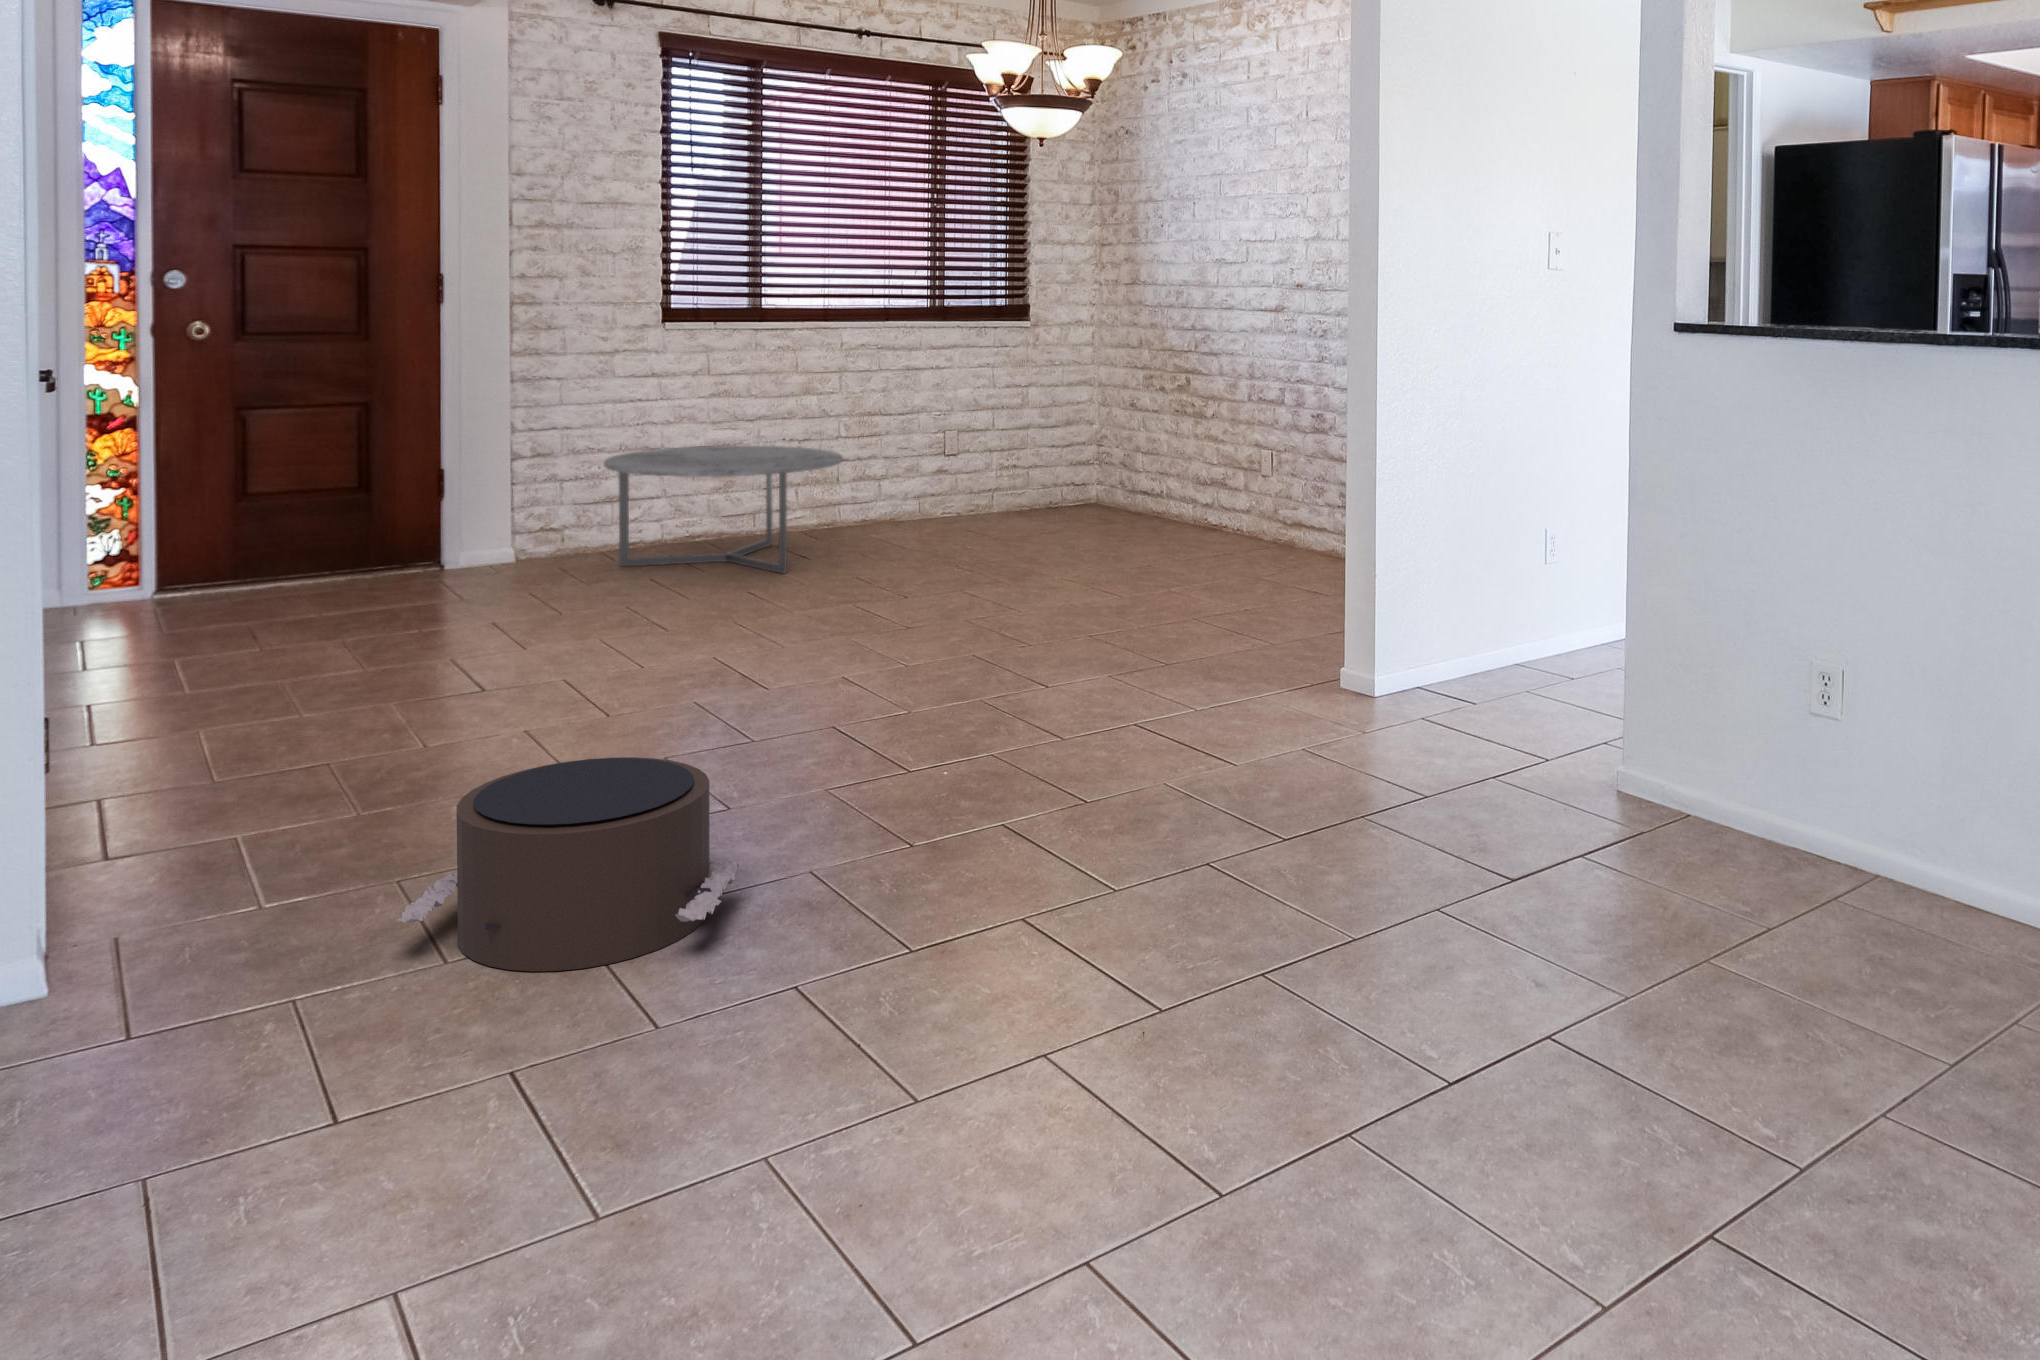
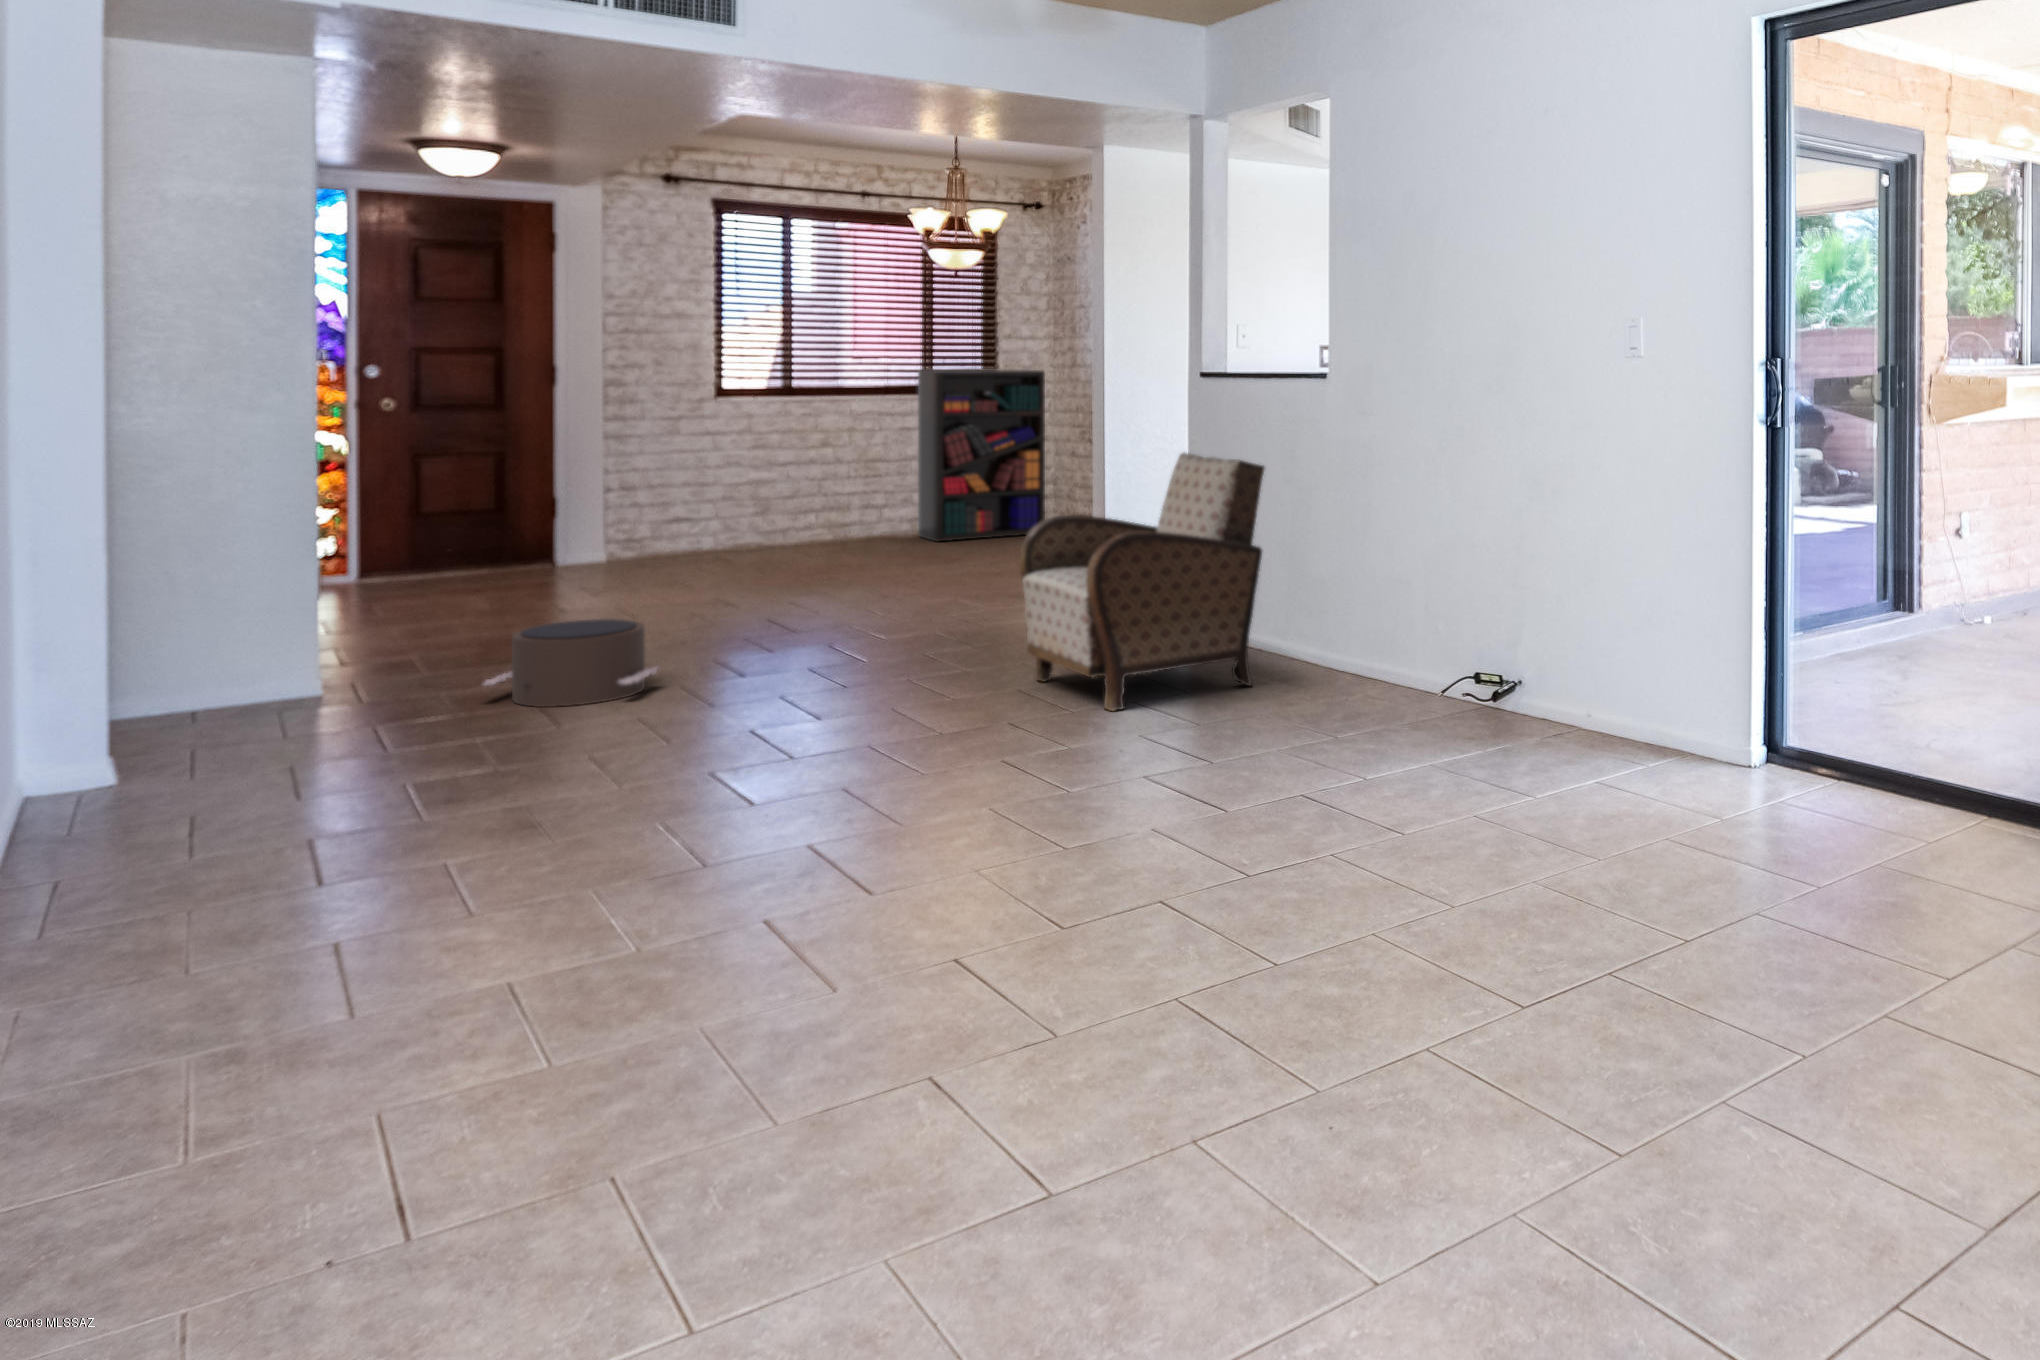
bookshelf: none [928,286,1102,530] -> present [918,369,1045,541]
armchair: none [1440,434,1944,1013] -> present [1019,453,1264,711]
coffee table: present [604,446,843,574] -> none [666,482,838,566]

